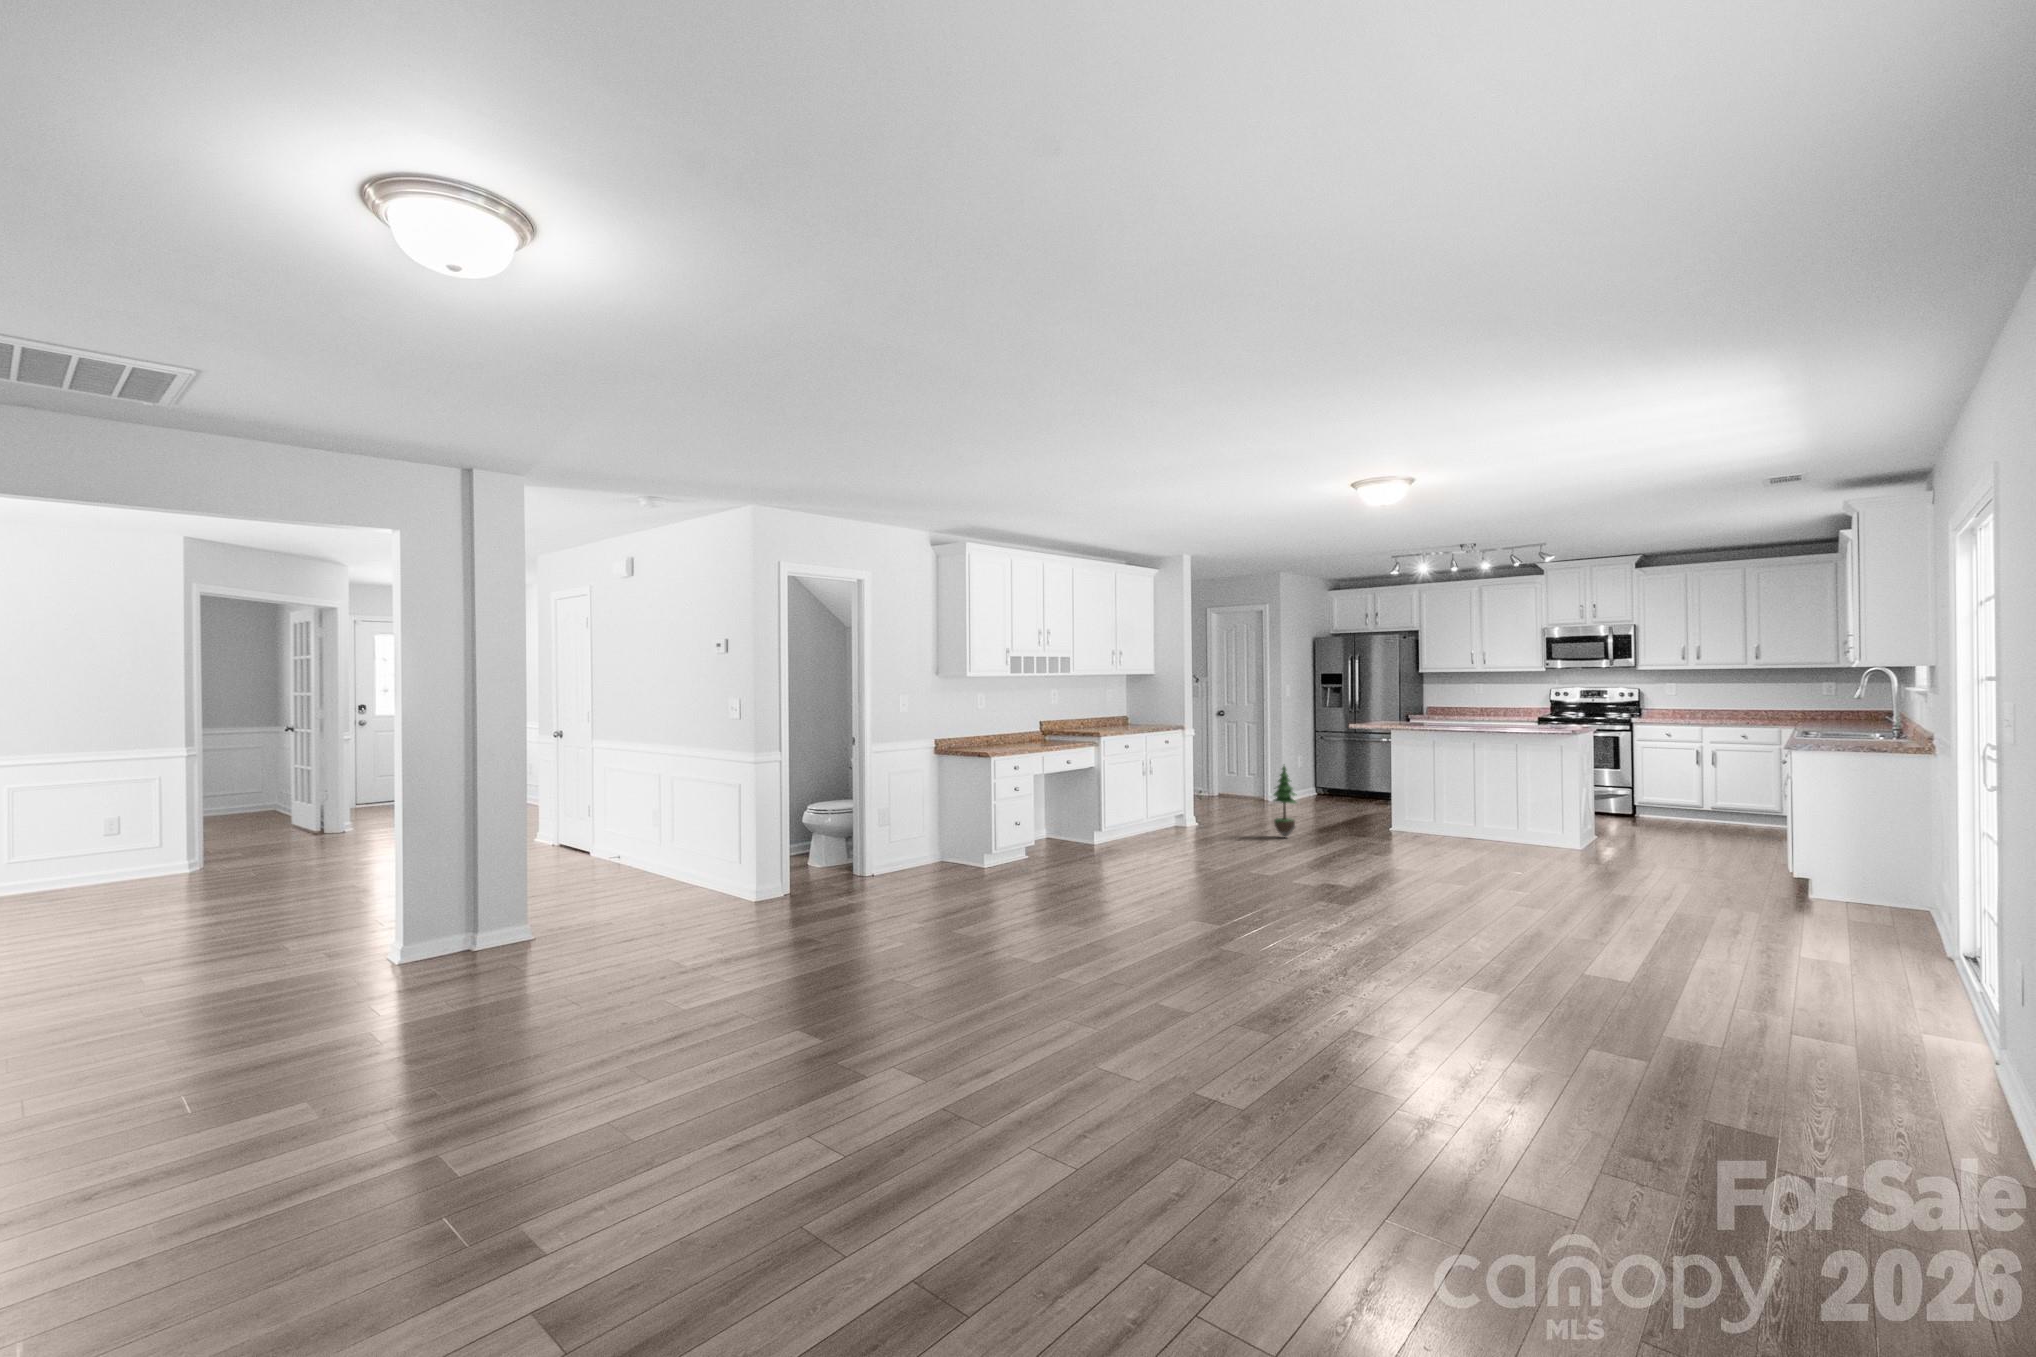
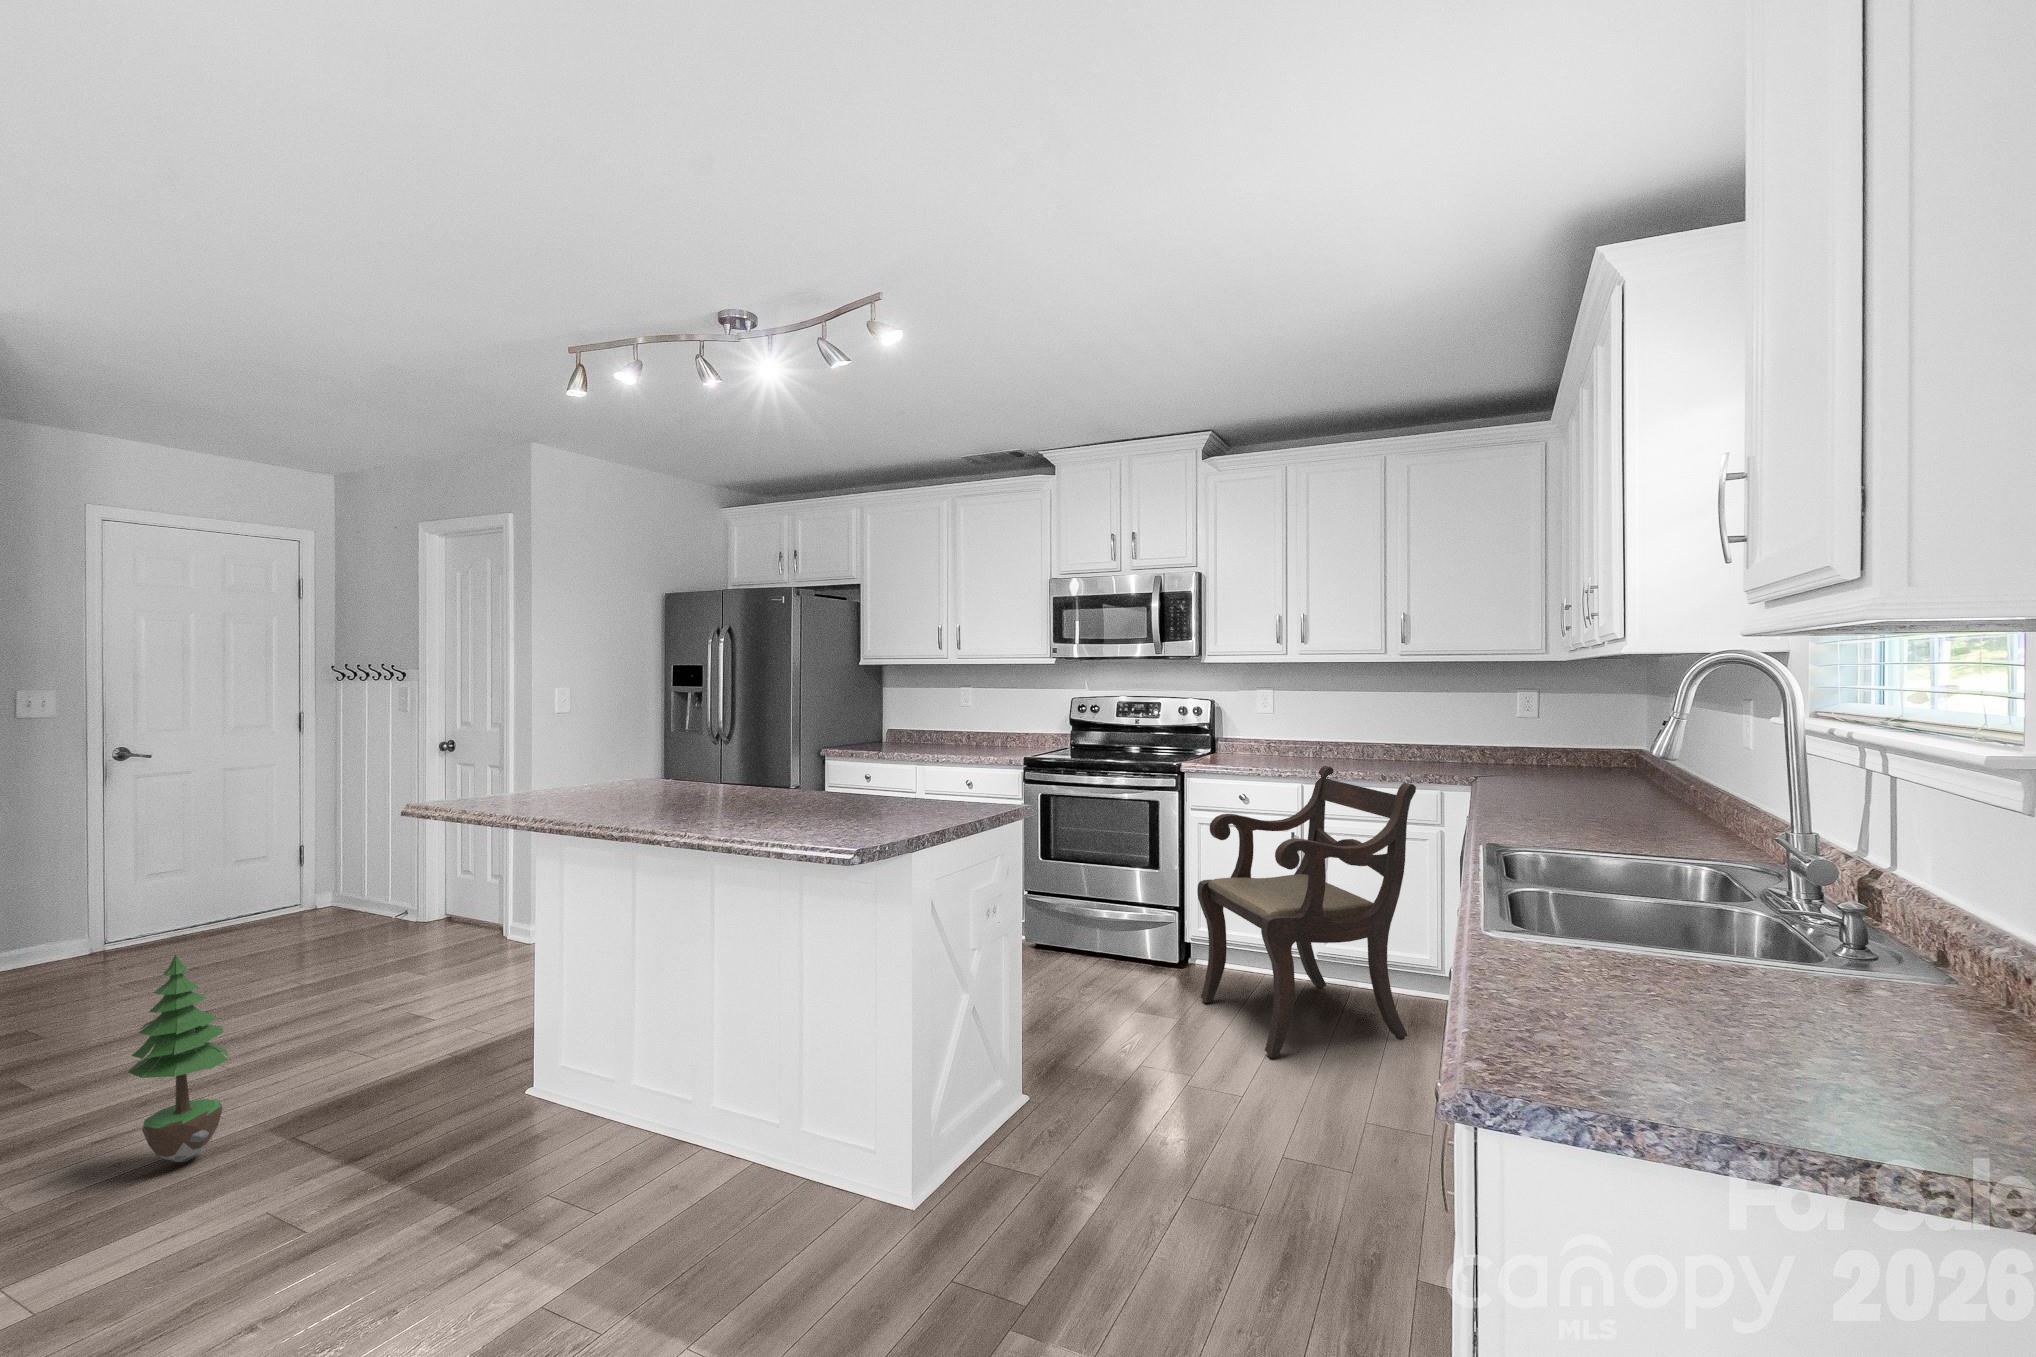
armchair: none [1651,718,1770,835] -> present [1197,766,1416,1058]

